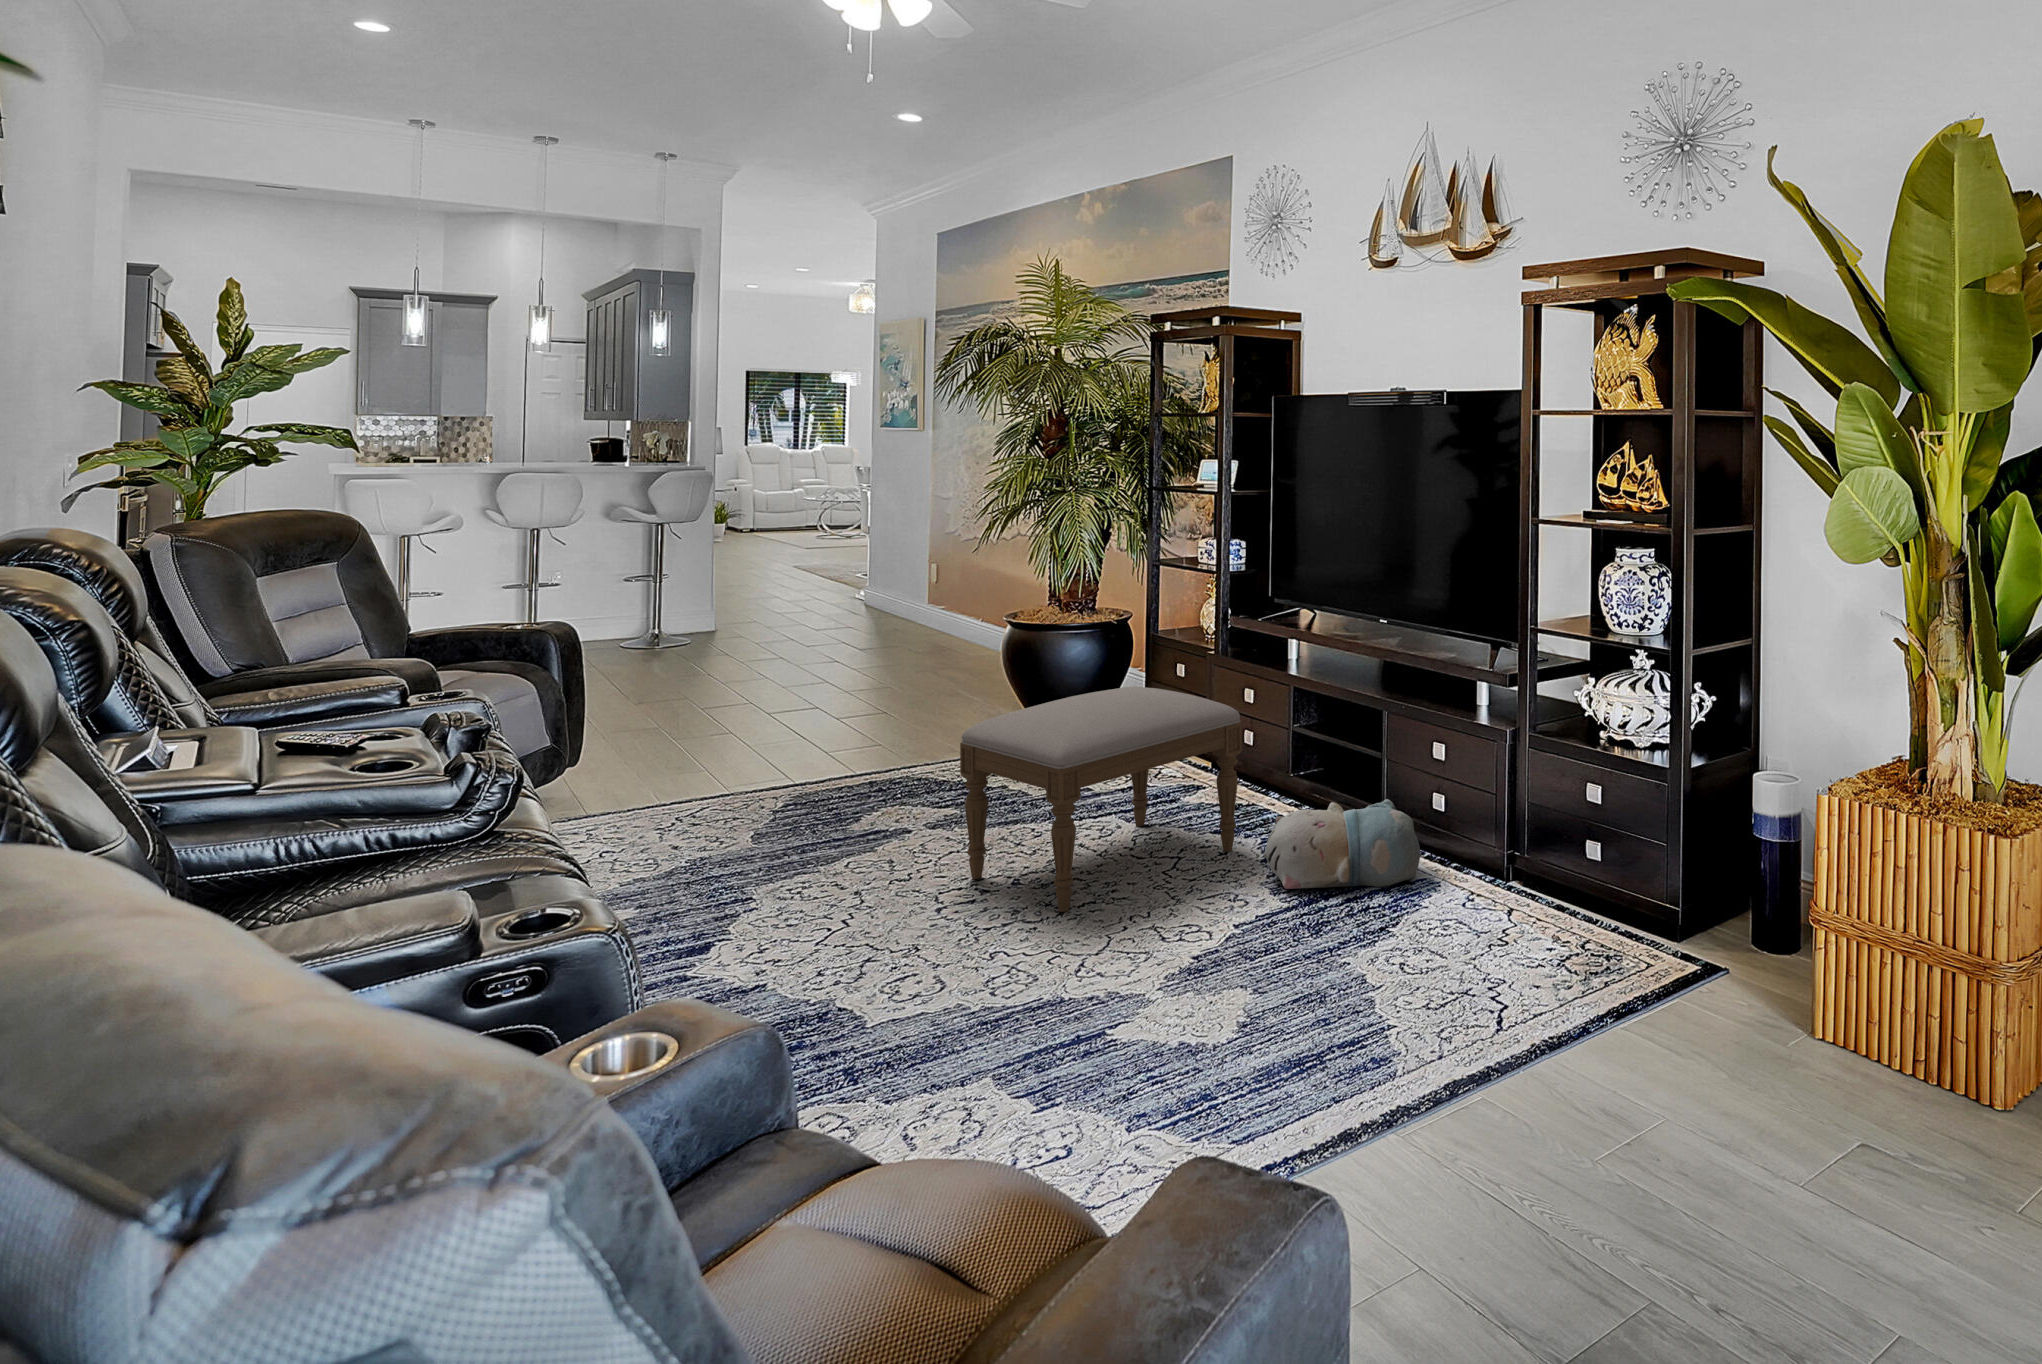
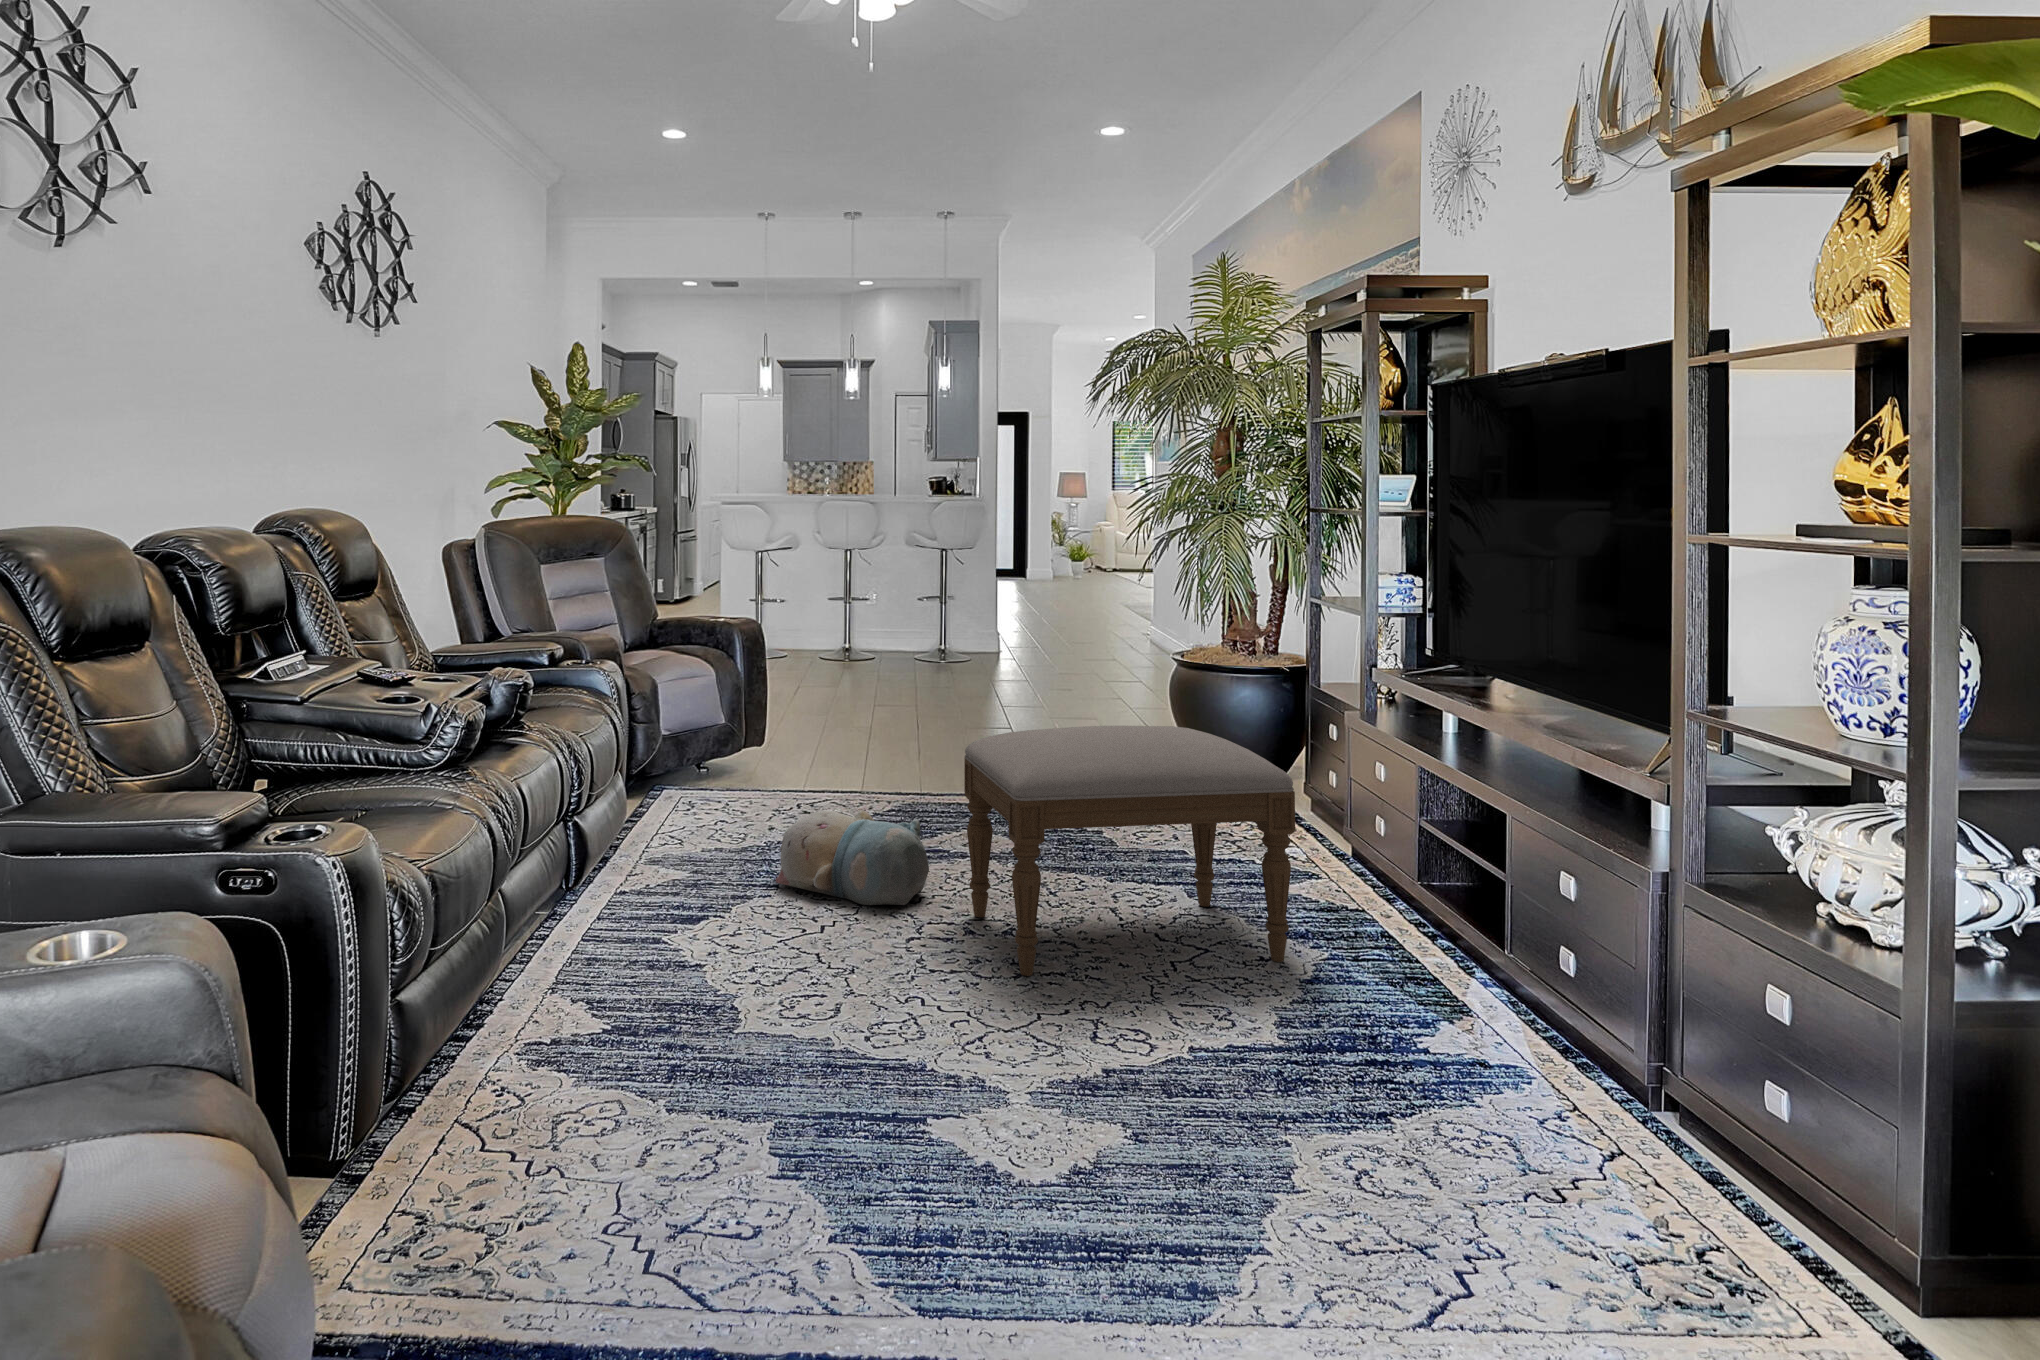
plush toy: present [1264,799,1420,889] -> present [776,810,929,905]

